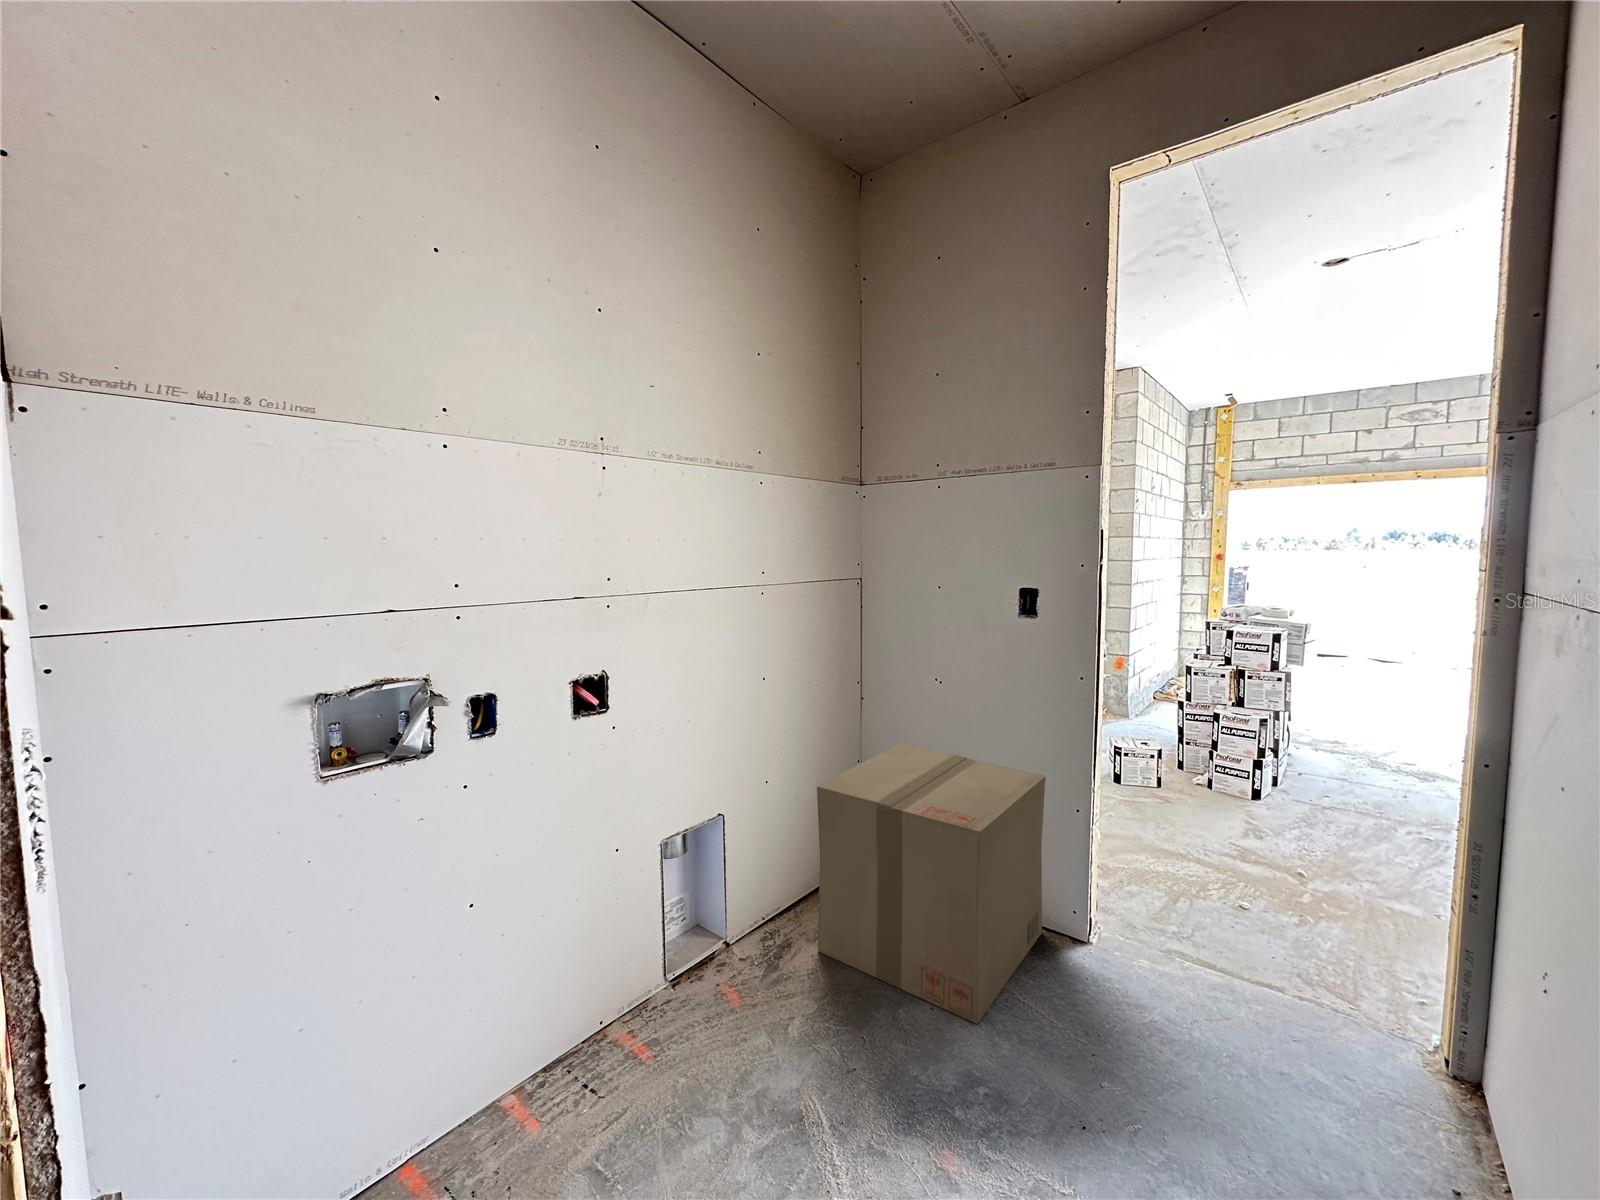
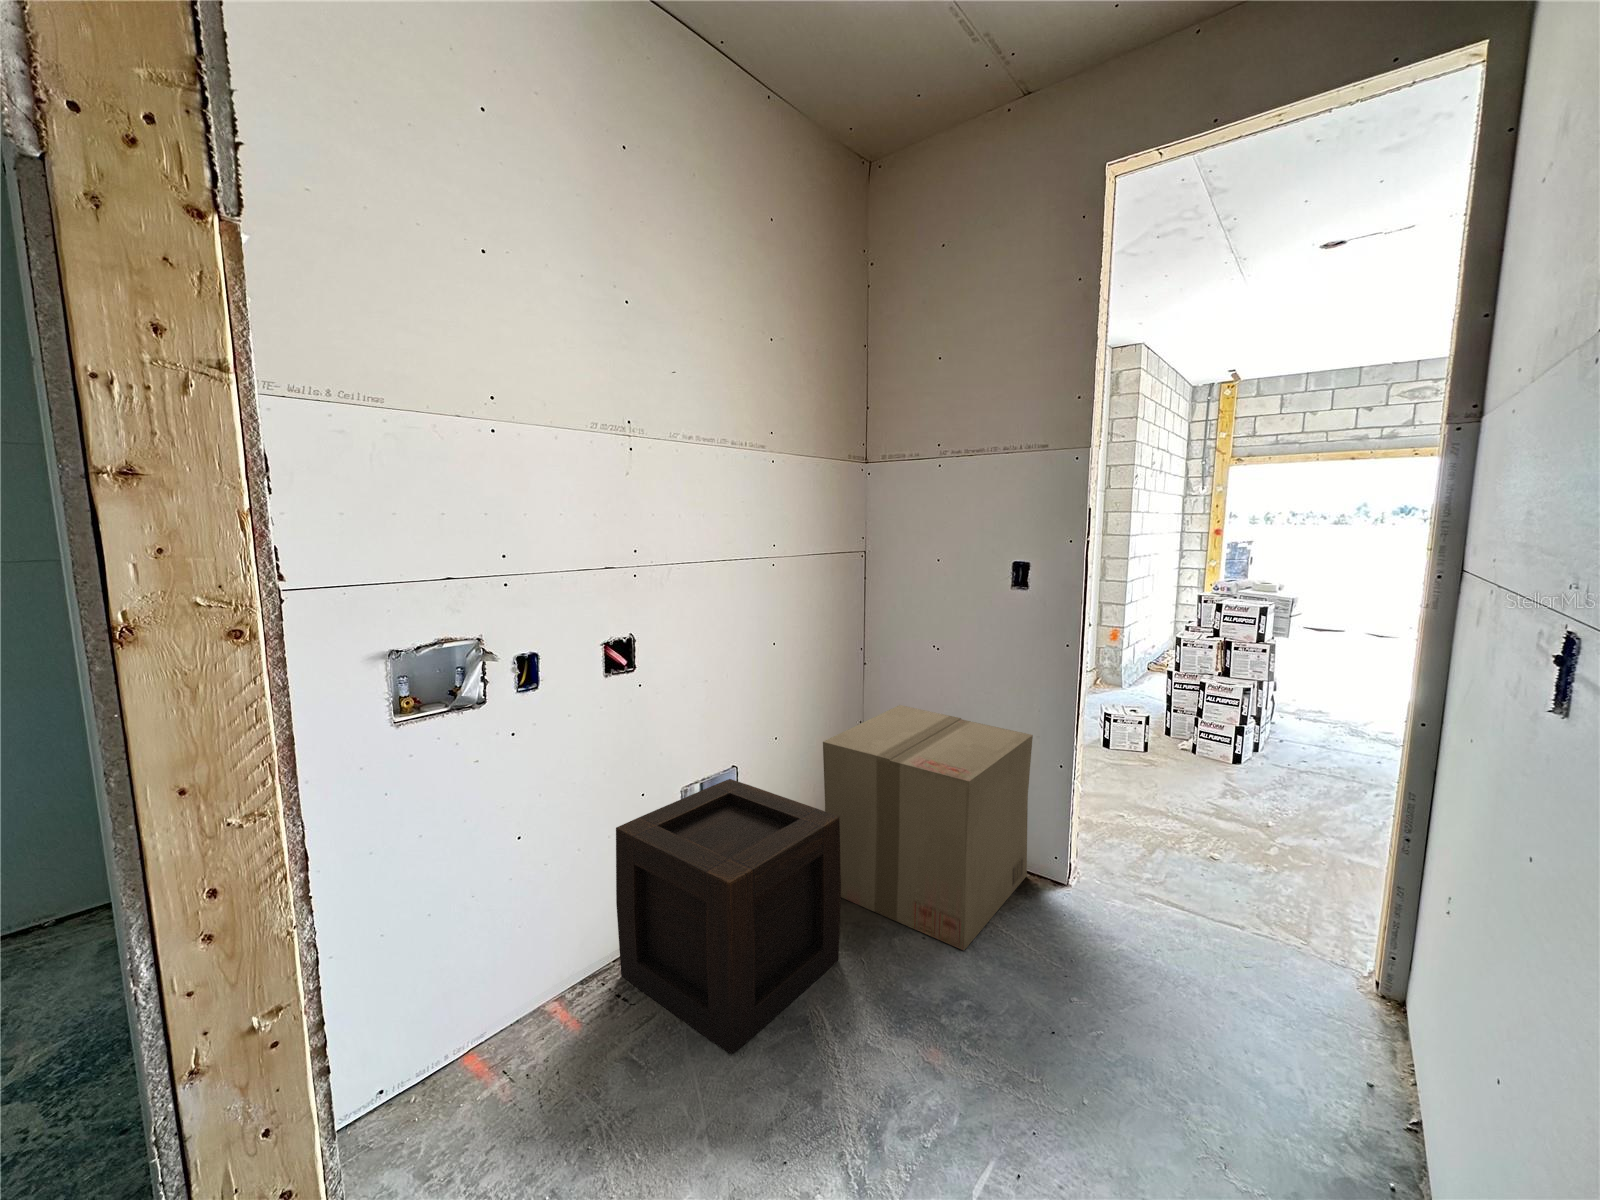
wooden crate: none [584,829,839,1161] -> present [616,779,841,1054]

